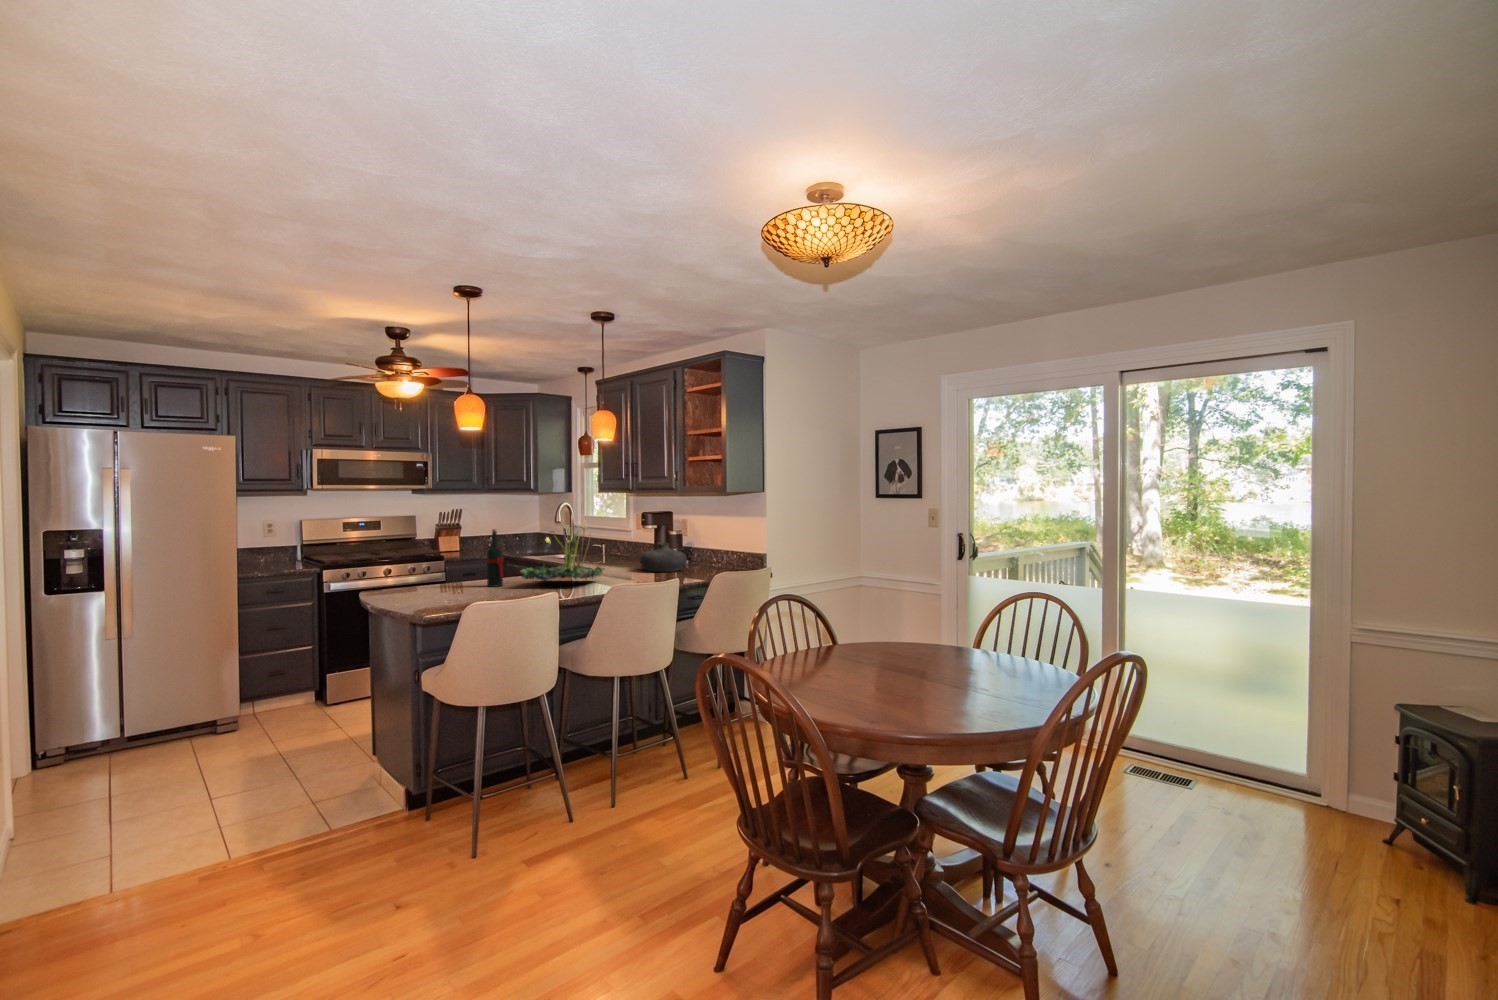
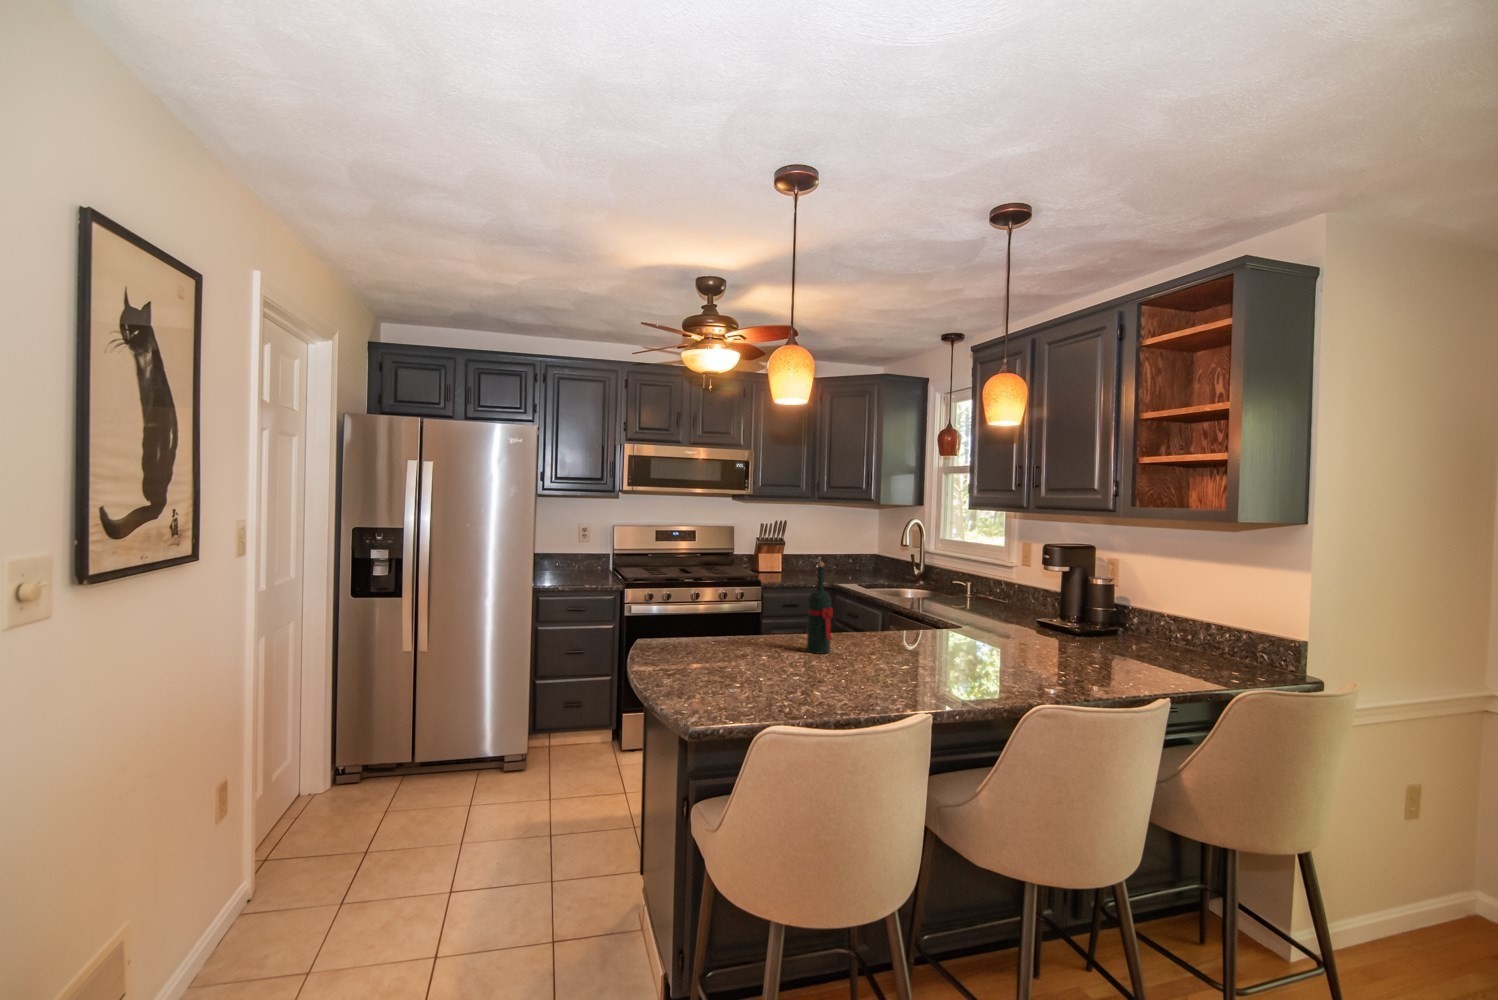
plant: present [521,525,604,581] -> none [856,558,993,668]
vase: present [640,542,686,572] -> none [1043,598,1128,651]

